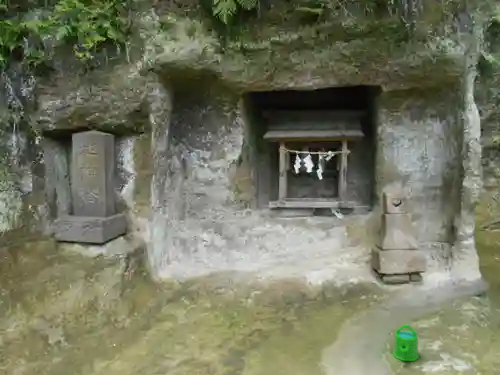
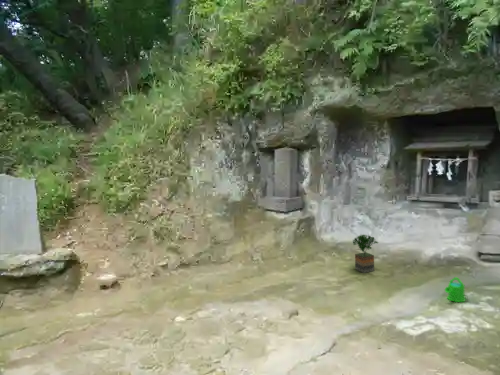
potted tree: none [234,269,272,332] -> present [353,235,378,273]

